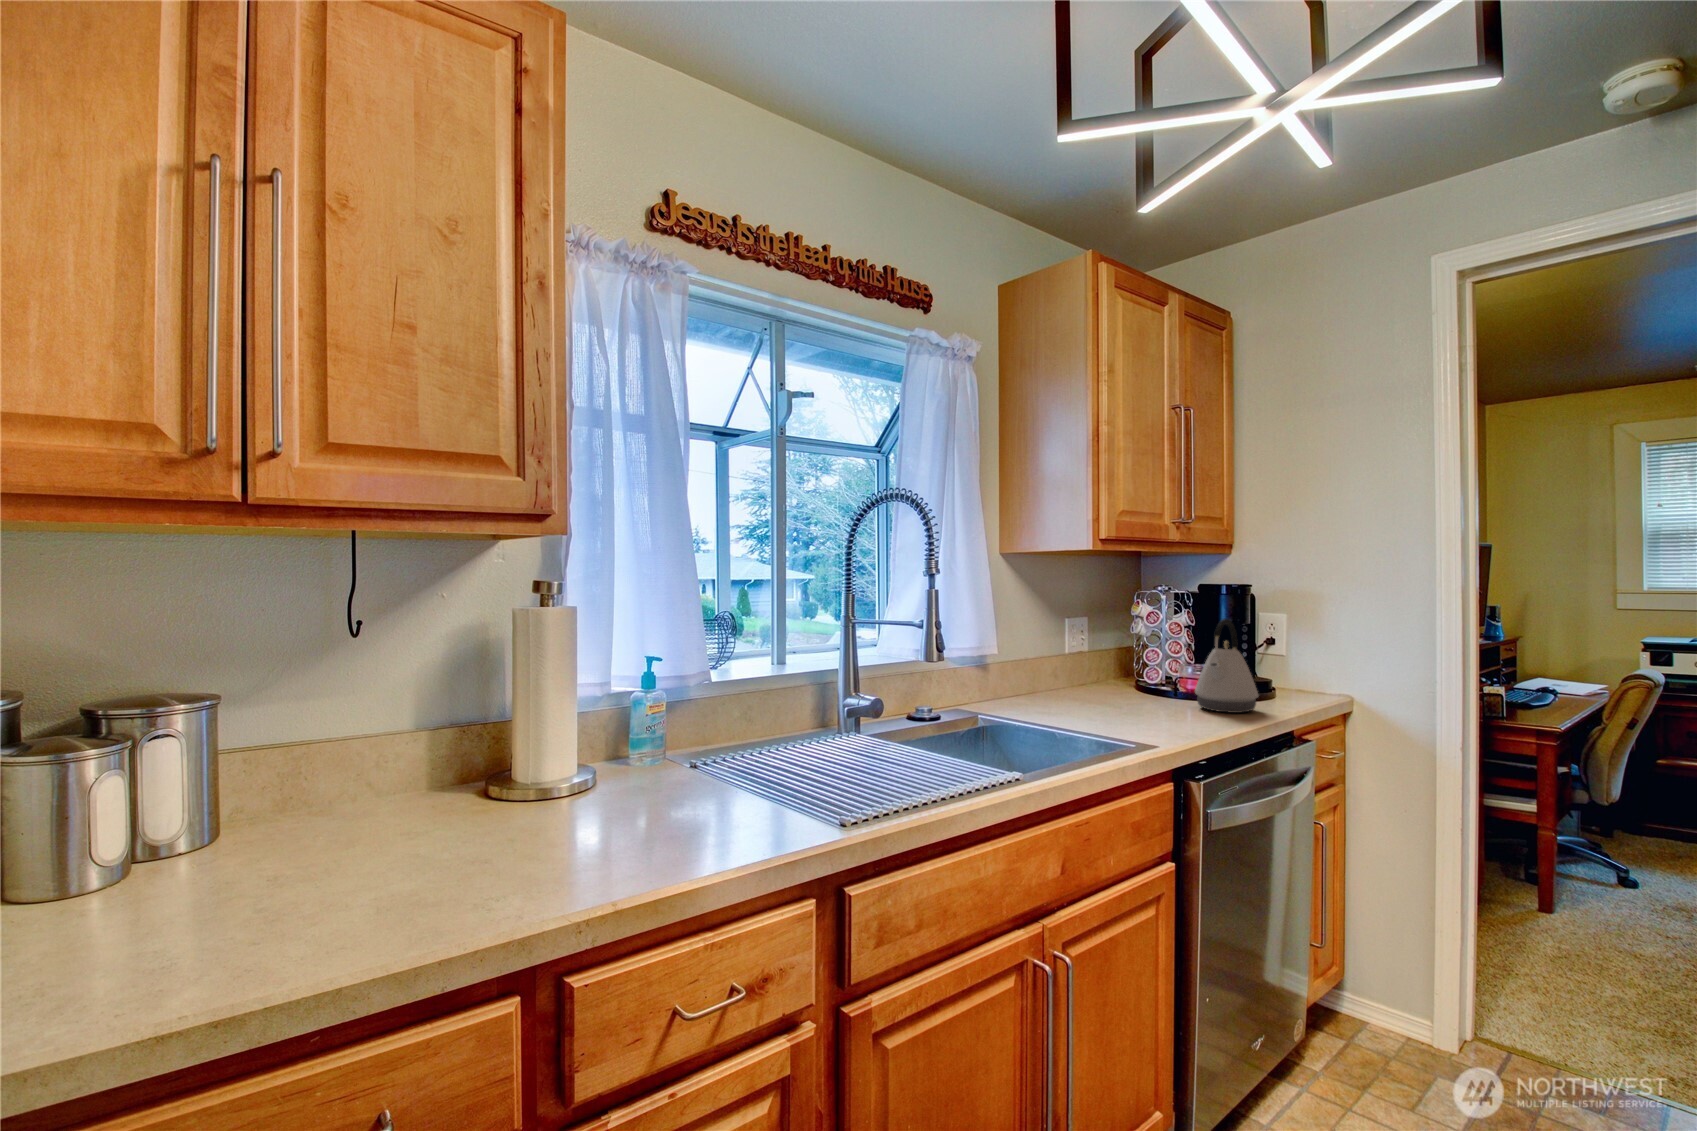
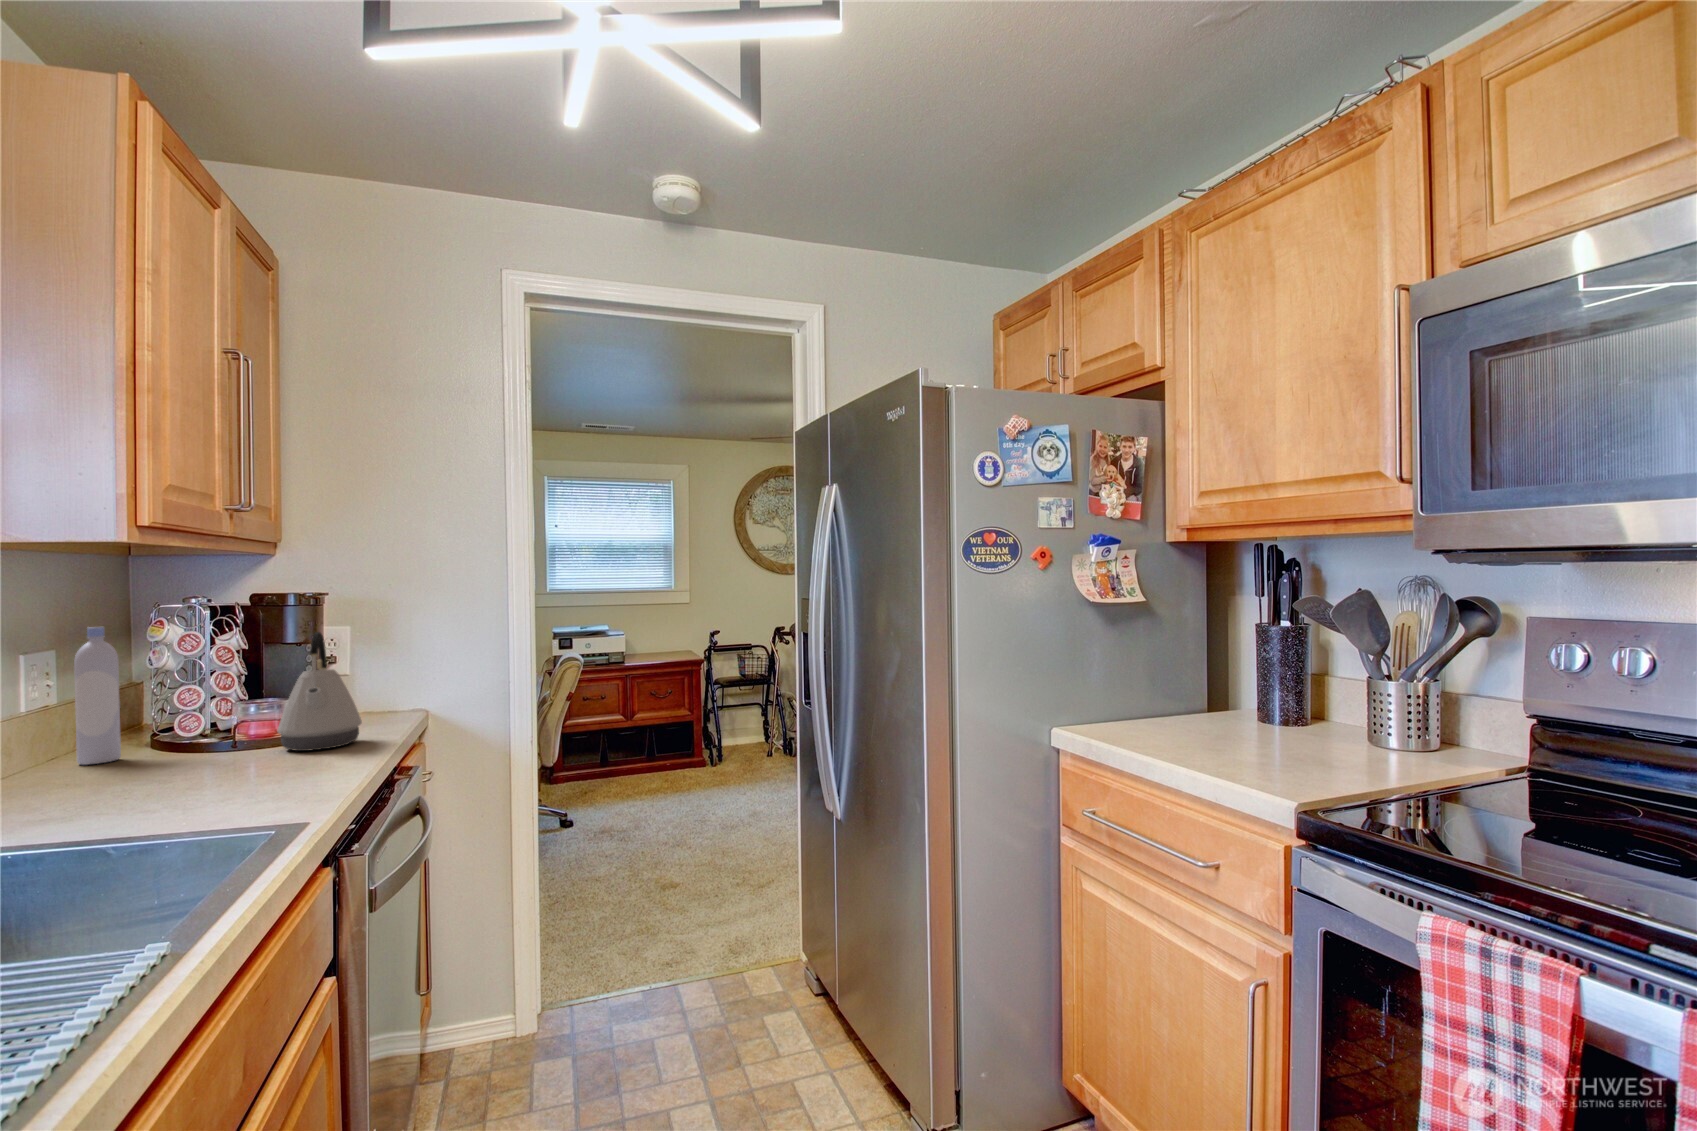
bottle: none [1090,603,1113,691] -> present [74,627,121,765]

